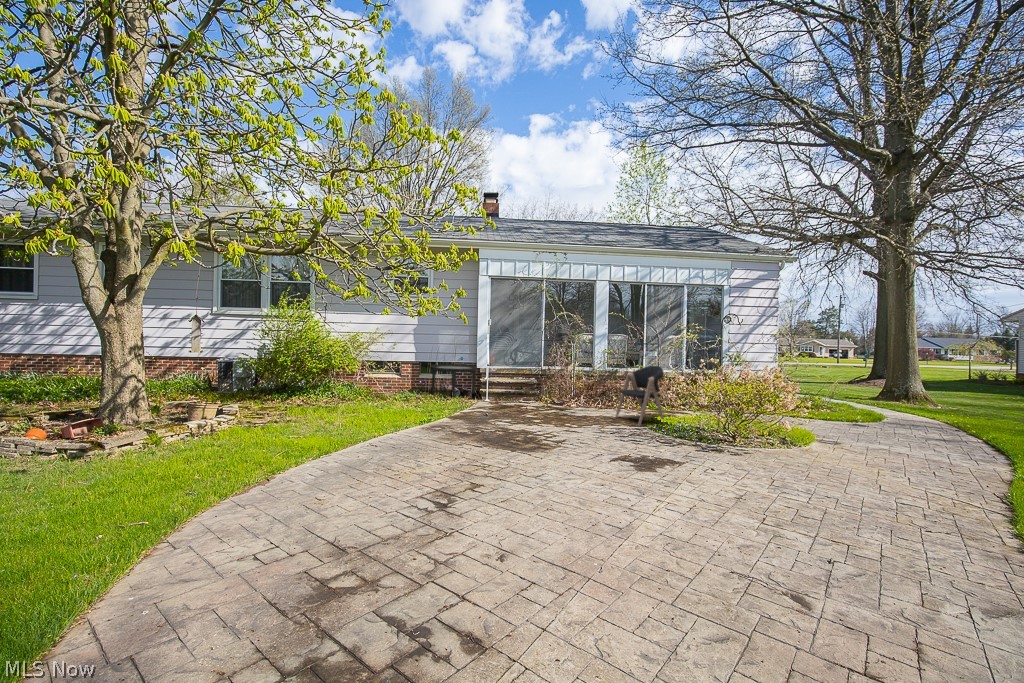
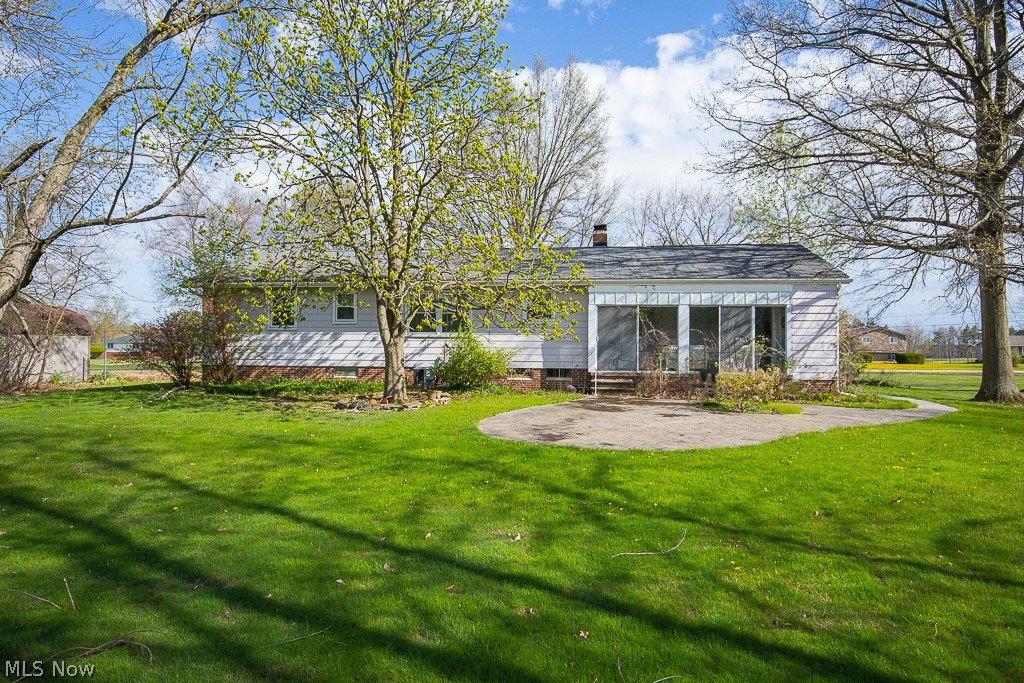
round table: present [431,364,477,397] -> none [555,370,589,392]

